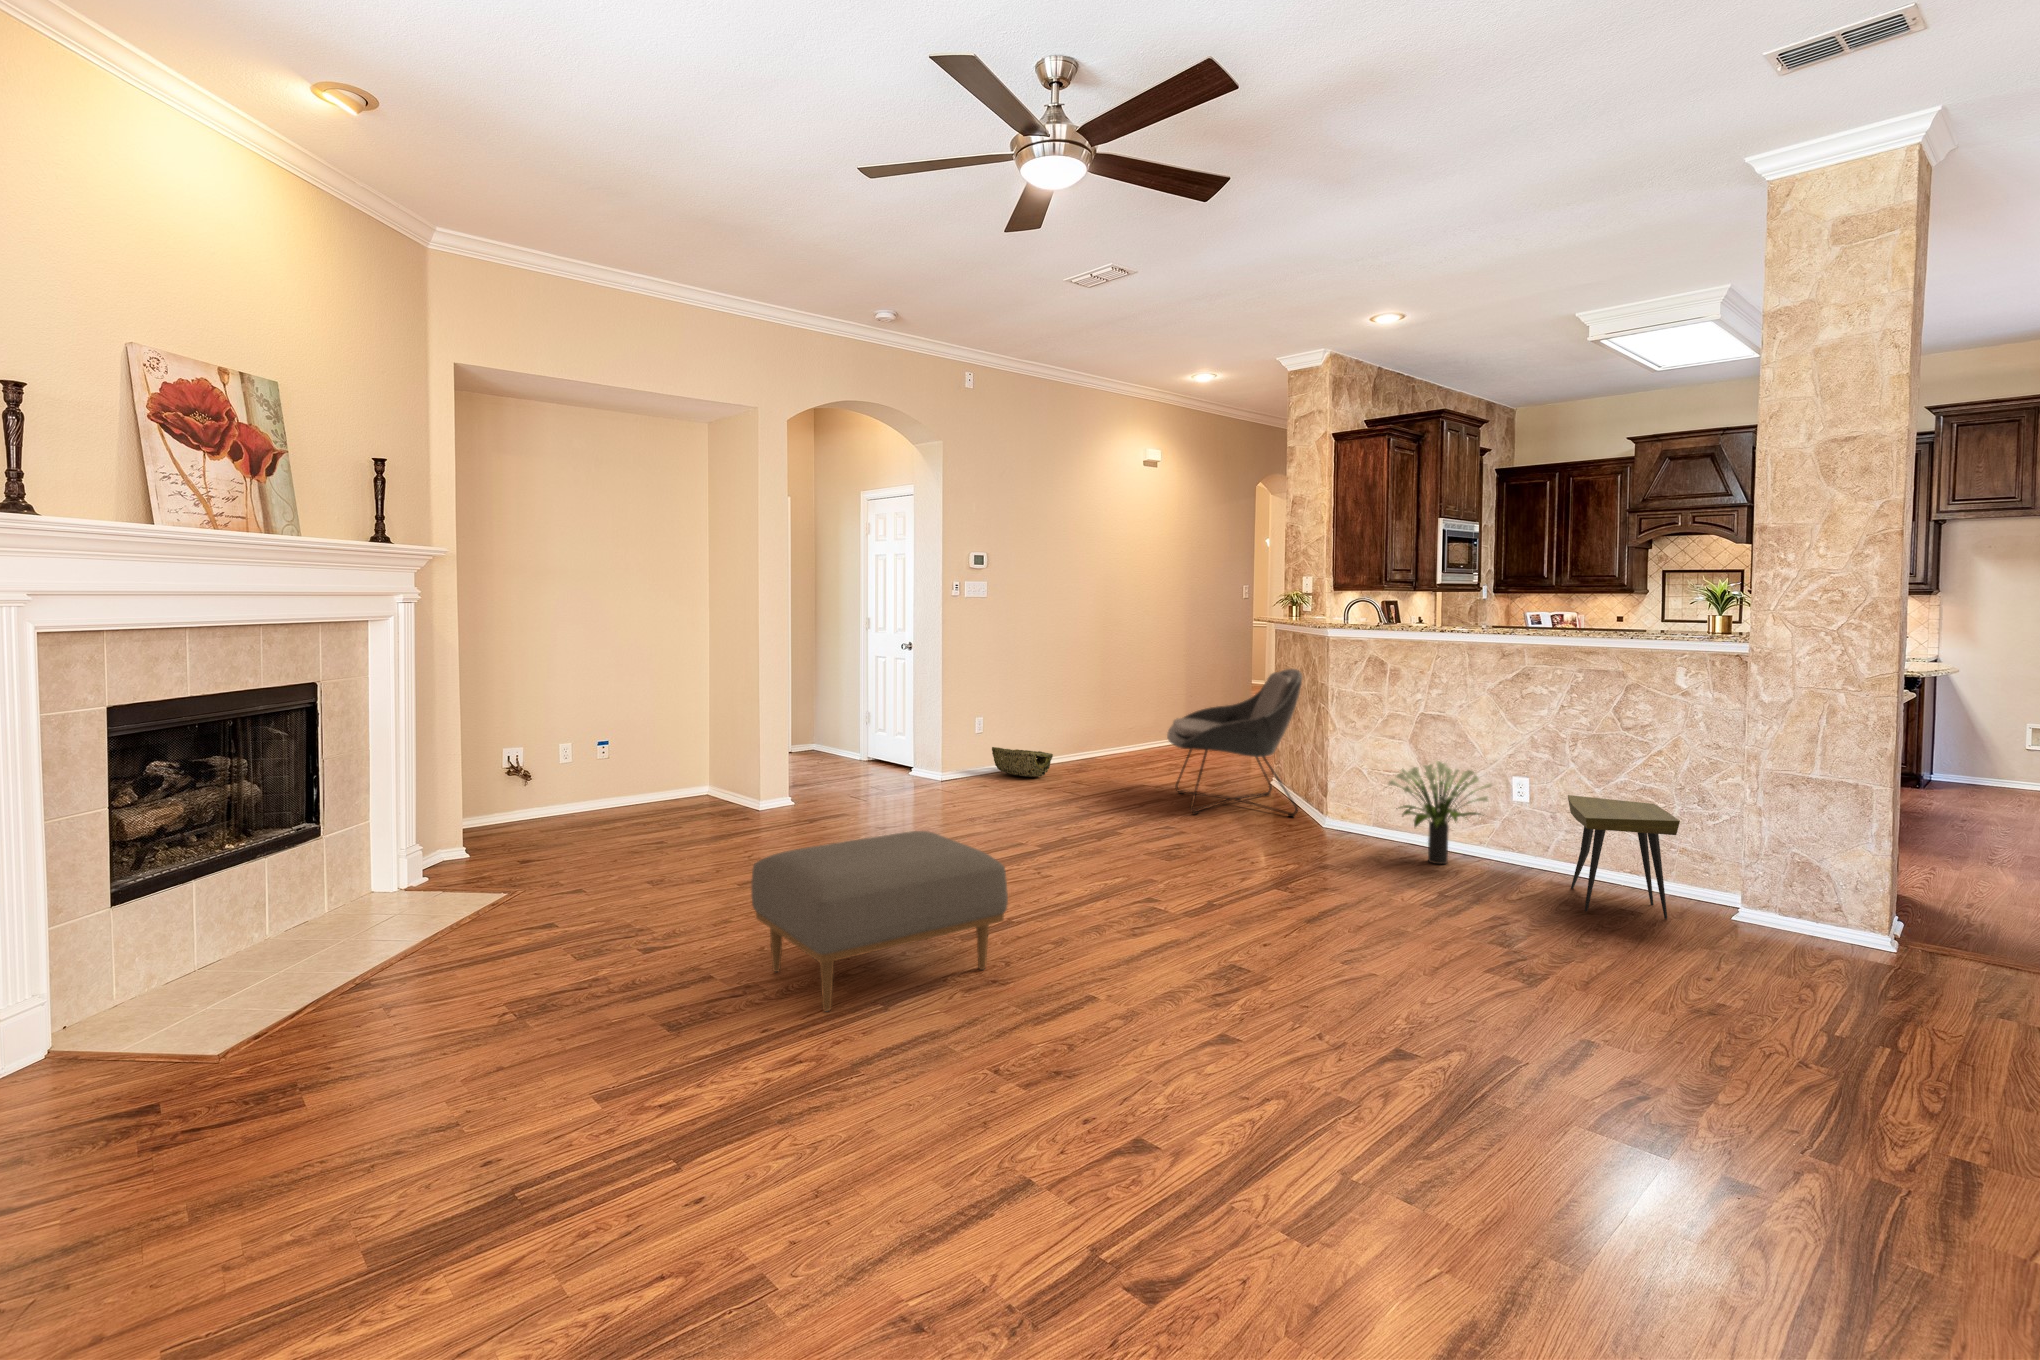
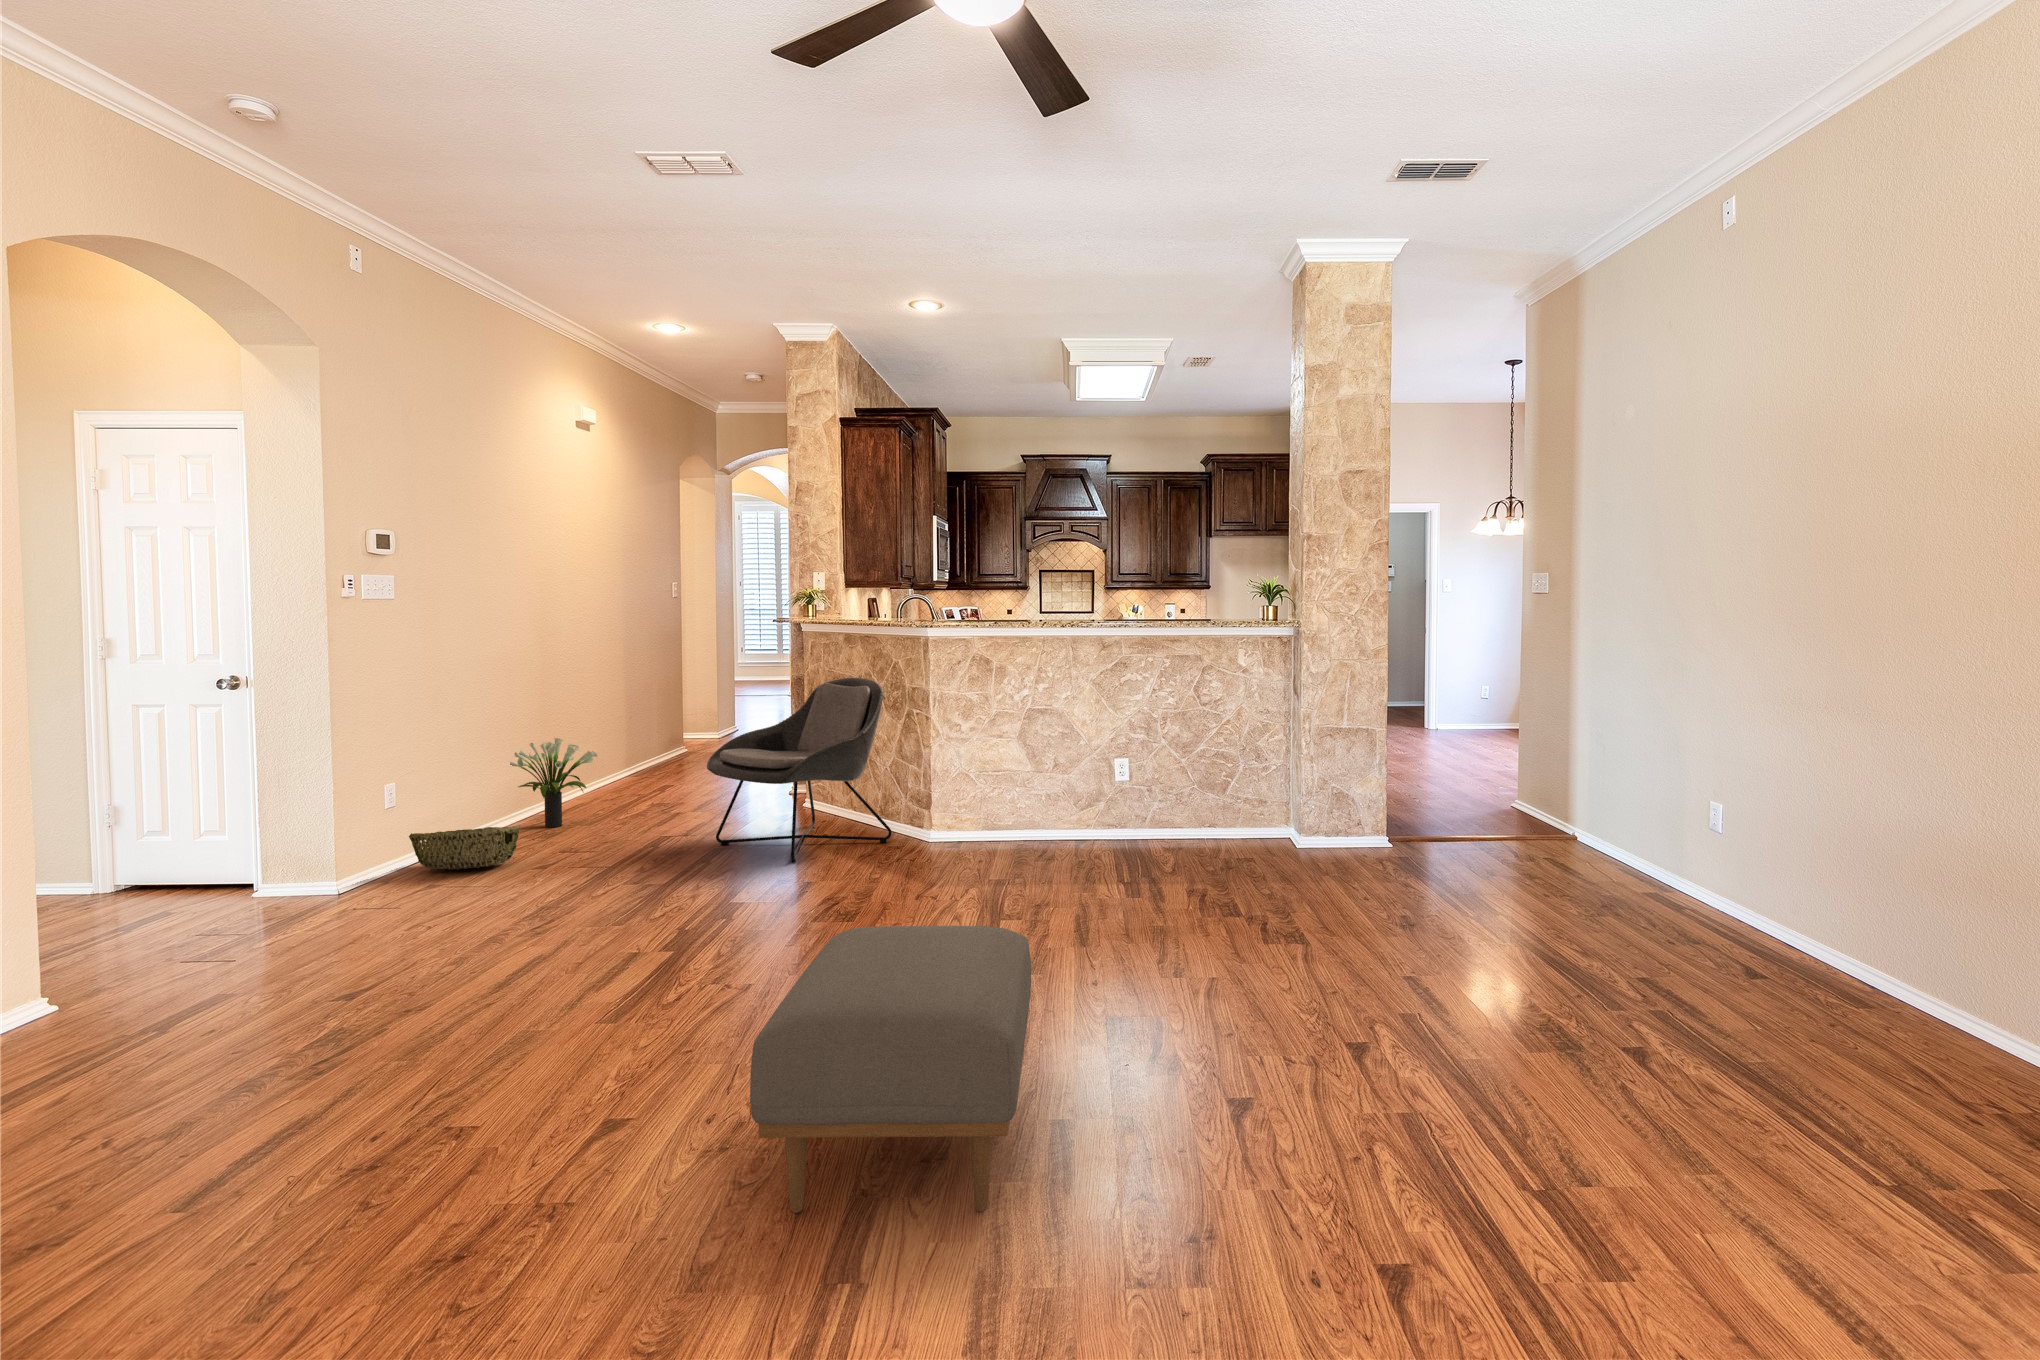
potted plant: present [1389,761,1491,864] -> present [510,738,597,828]
side table: present [1568,795,1680,919] -> none [1175,763,1283,860]

